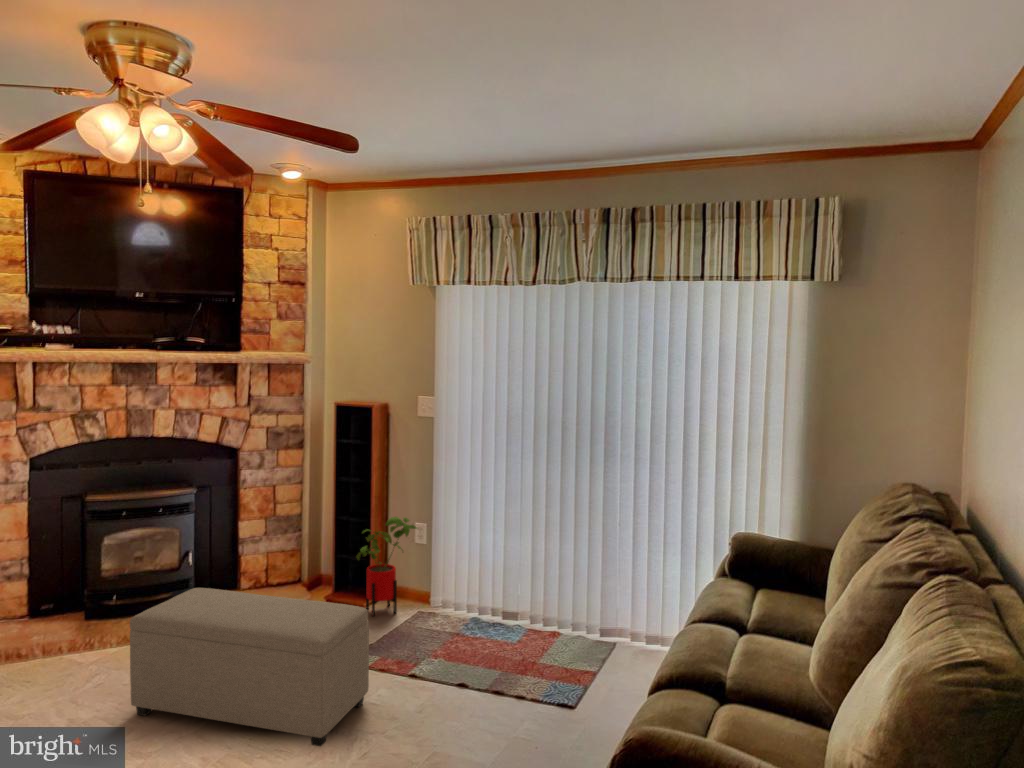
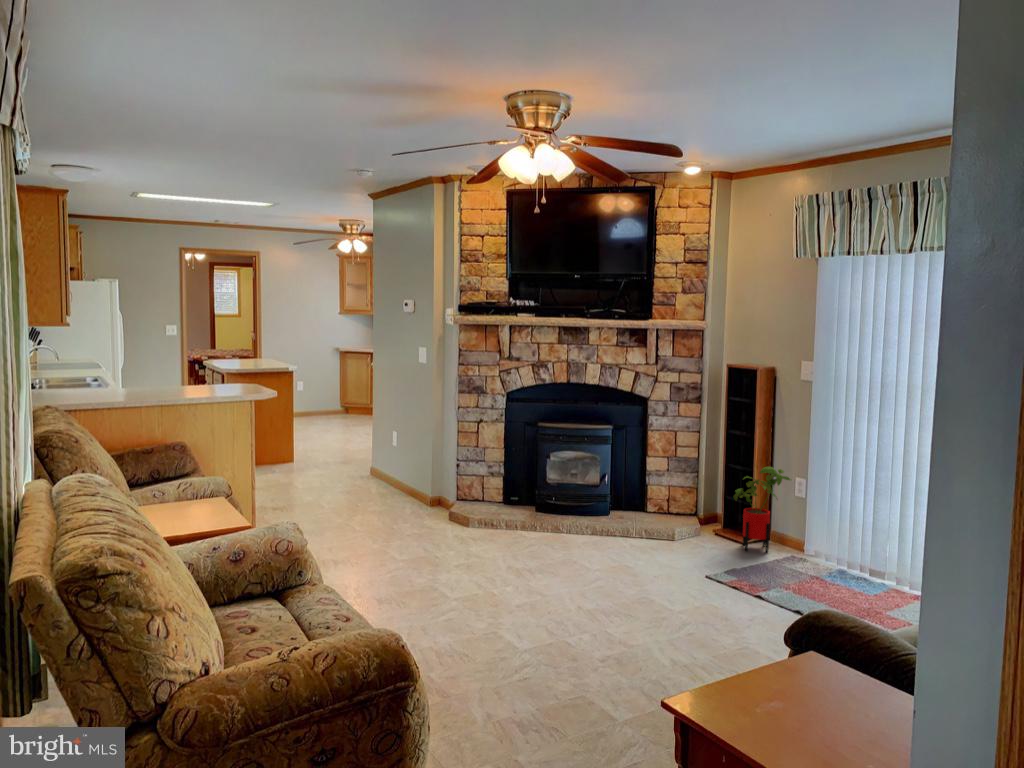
ottoman: present [130,588,369,746] -> none [549,495,715,620]

